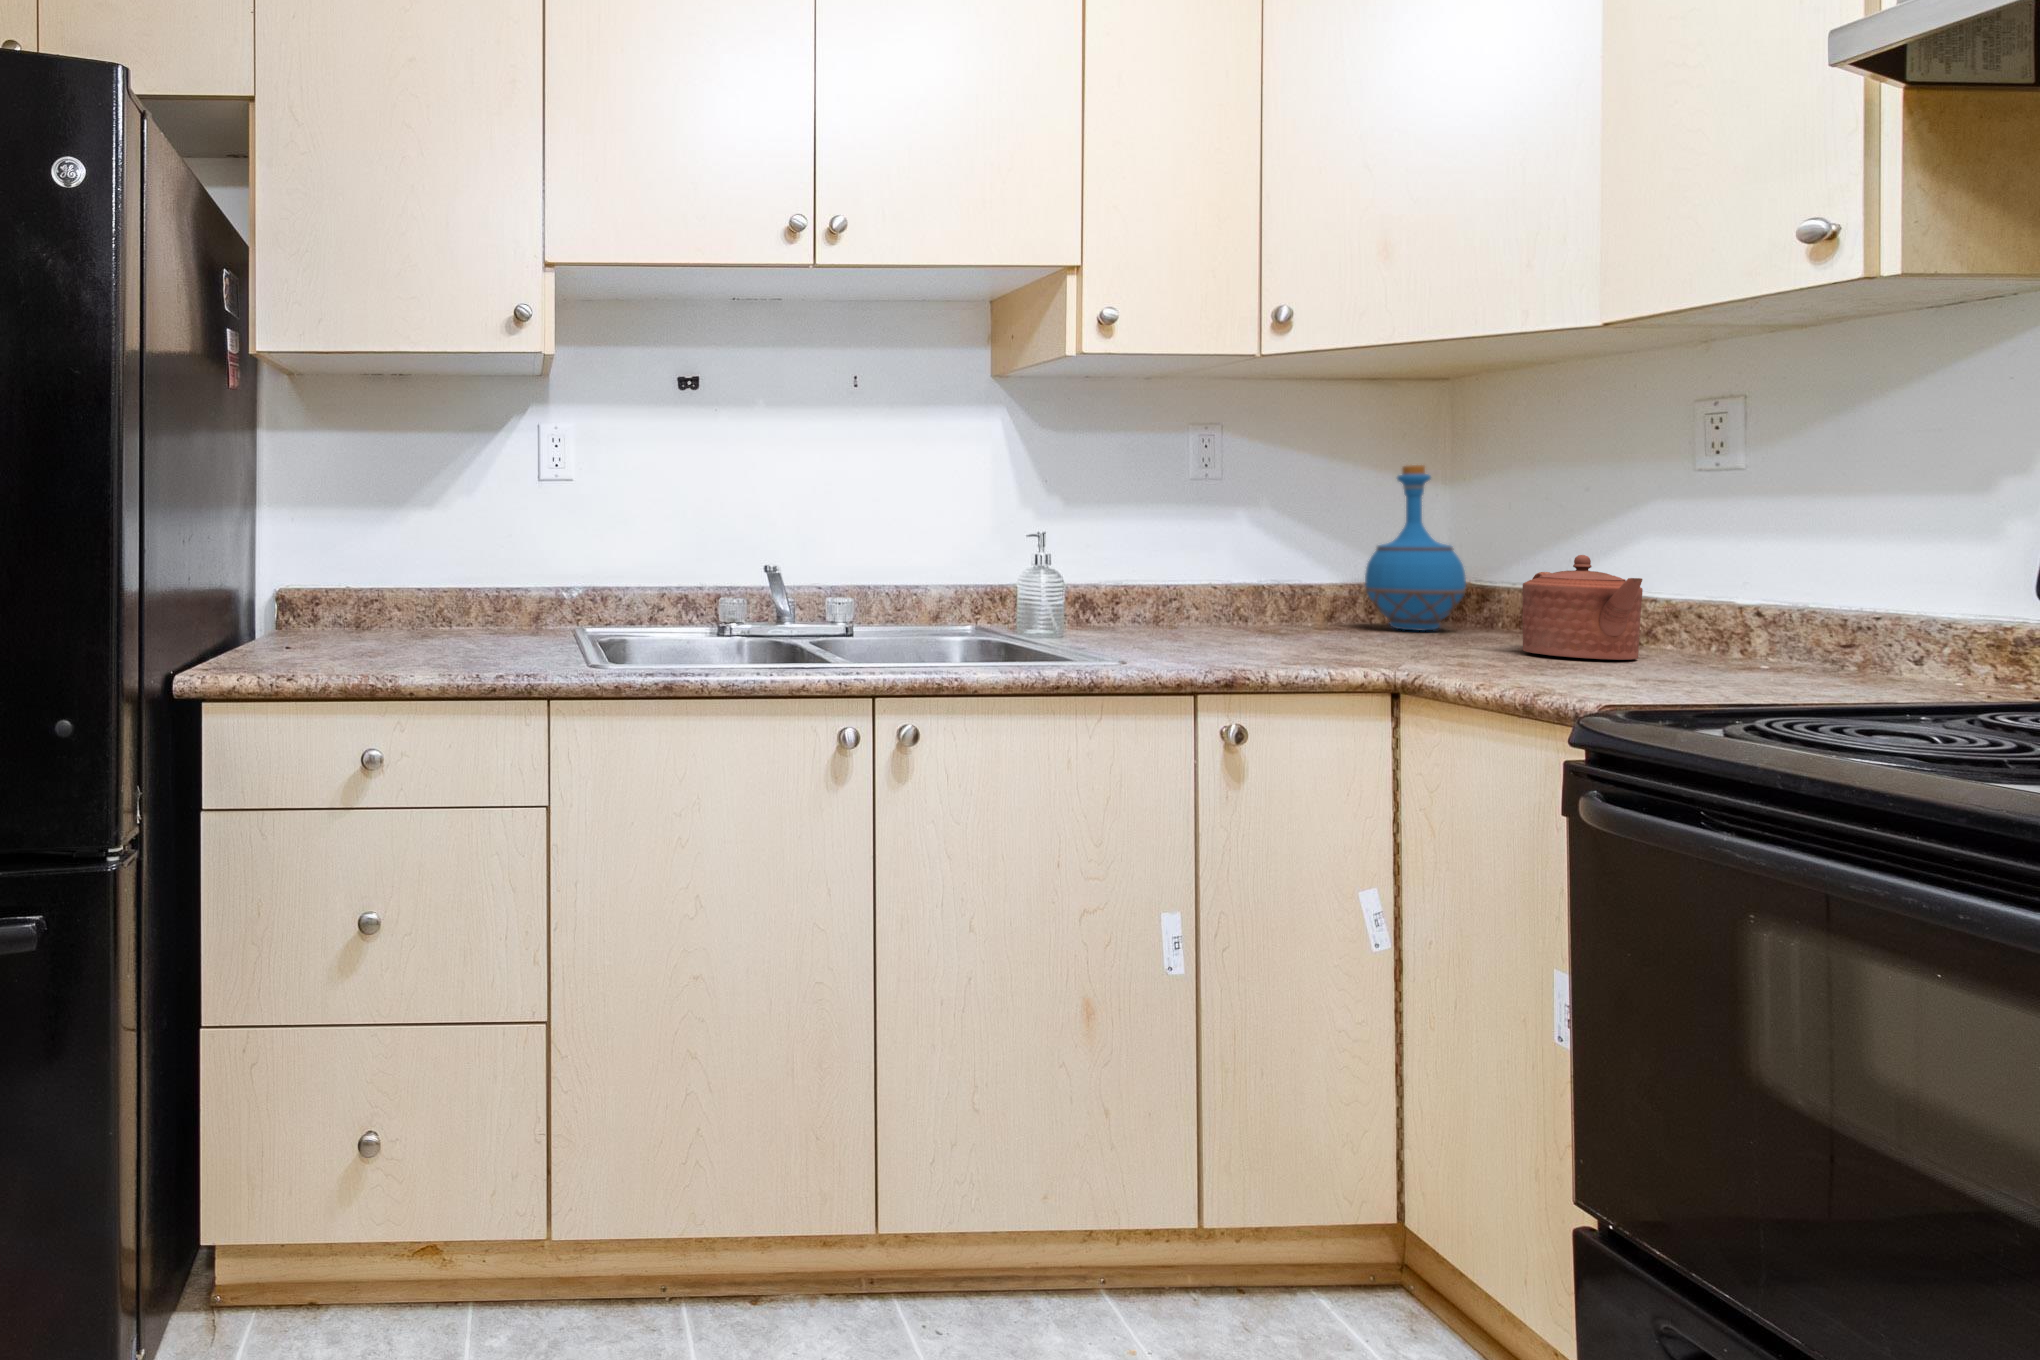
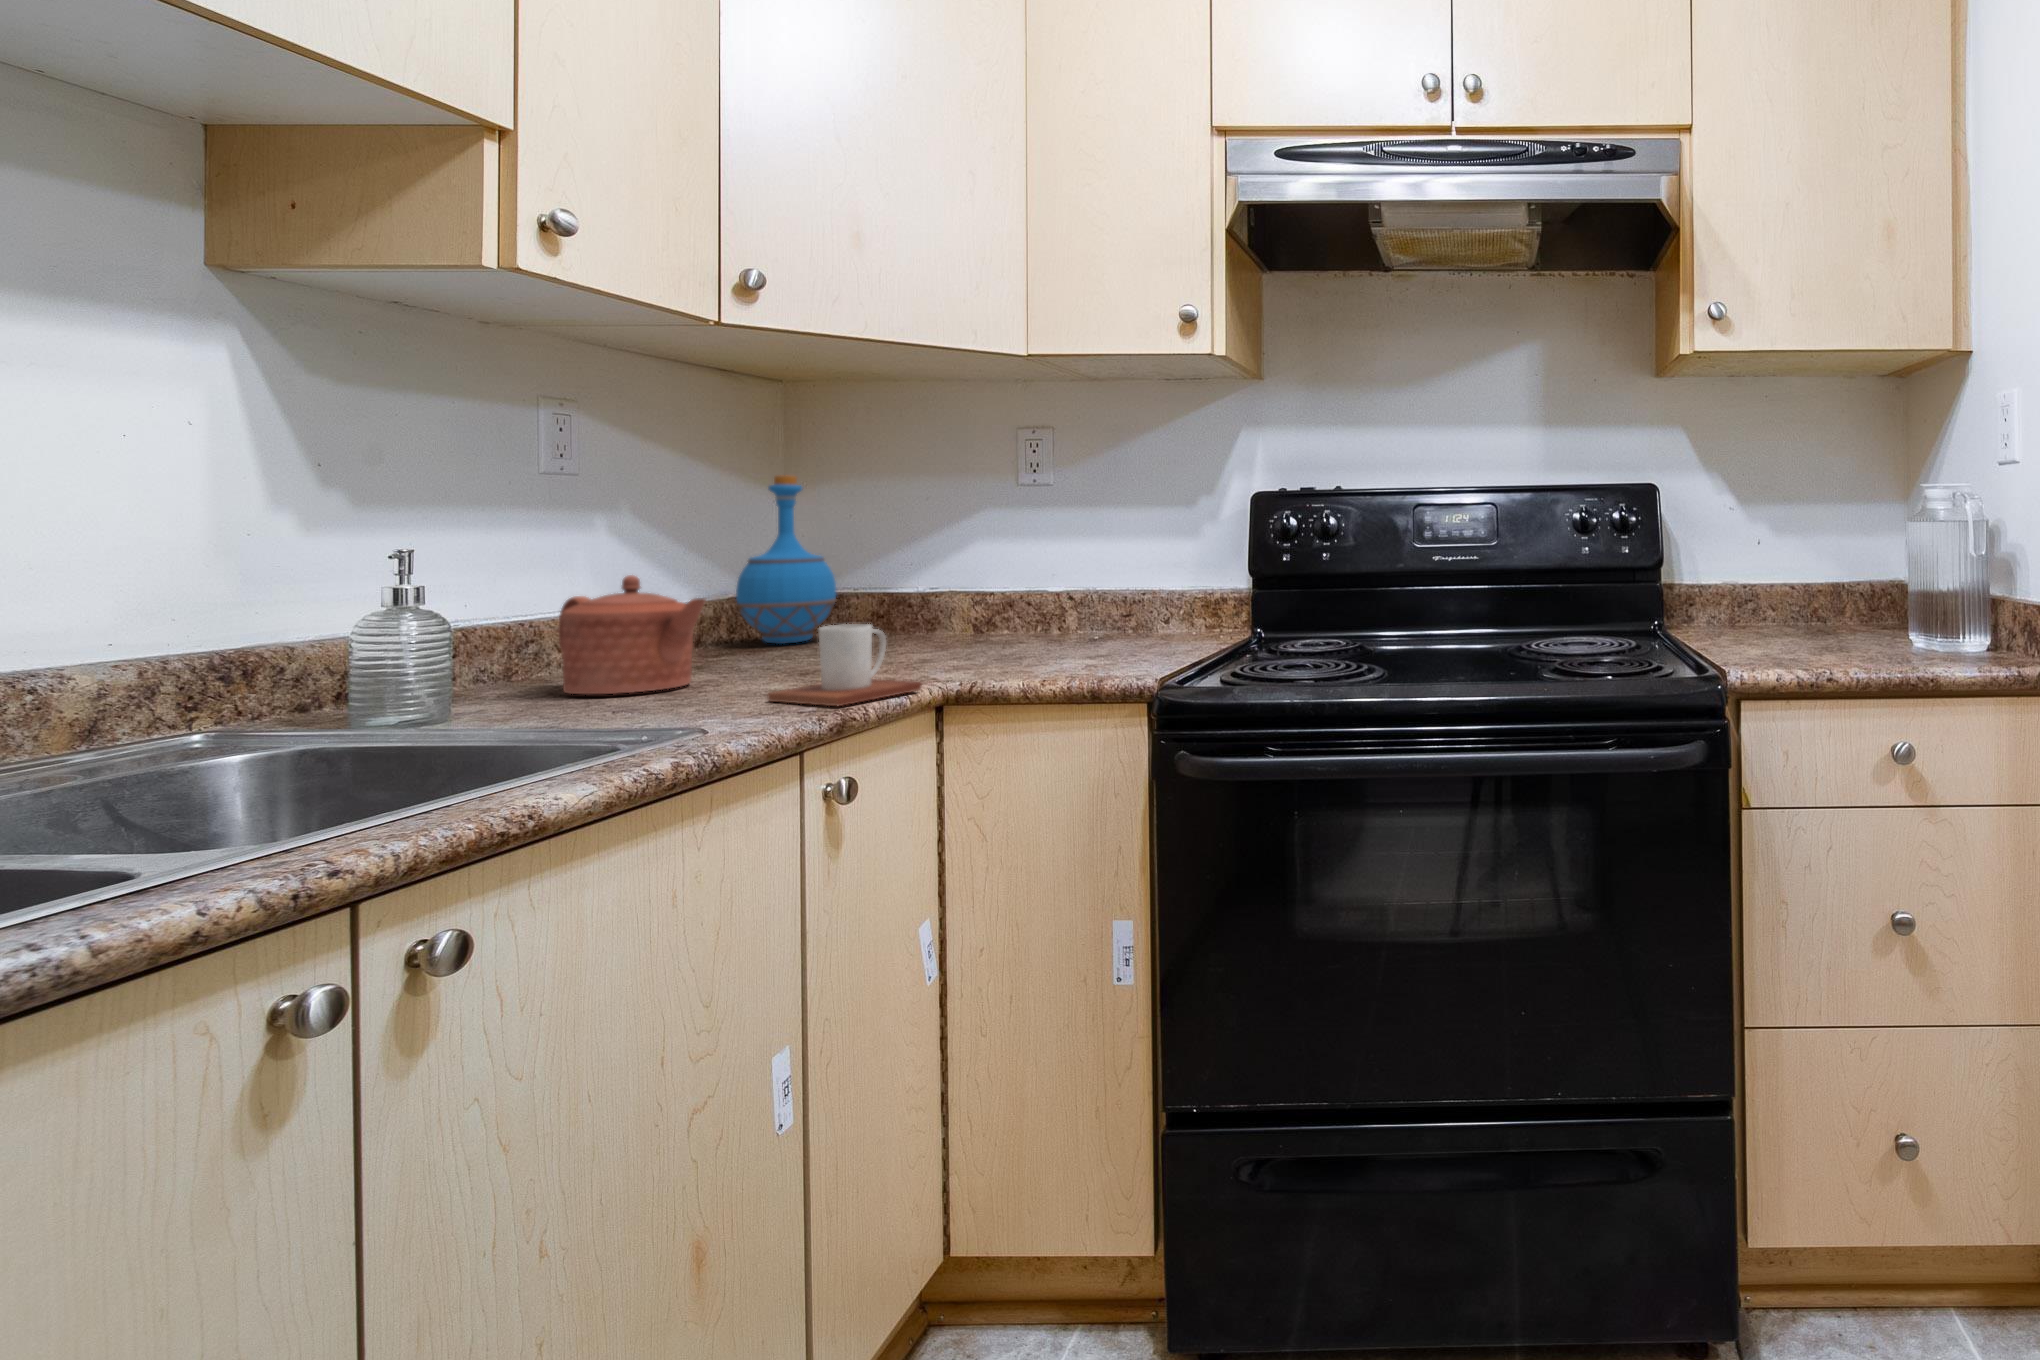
teapot: present [1522,555,1643,660] -> present [558,575,706,694]
mug: none [1232,599,1351,668] -> present [767,624,922,706]

